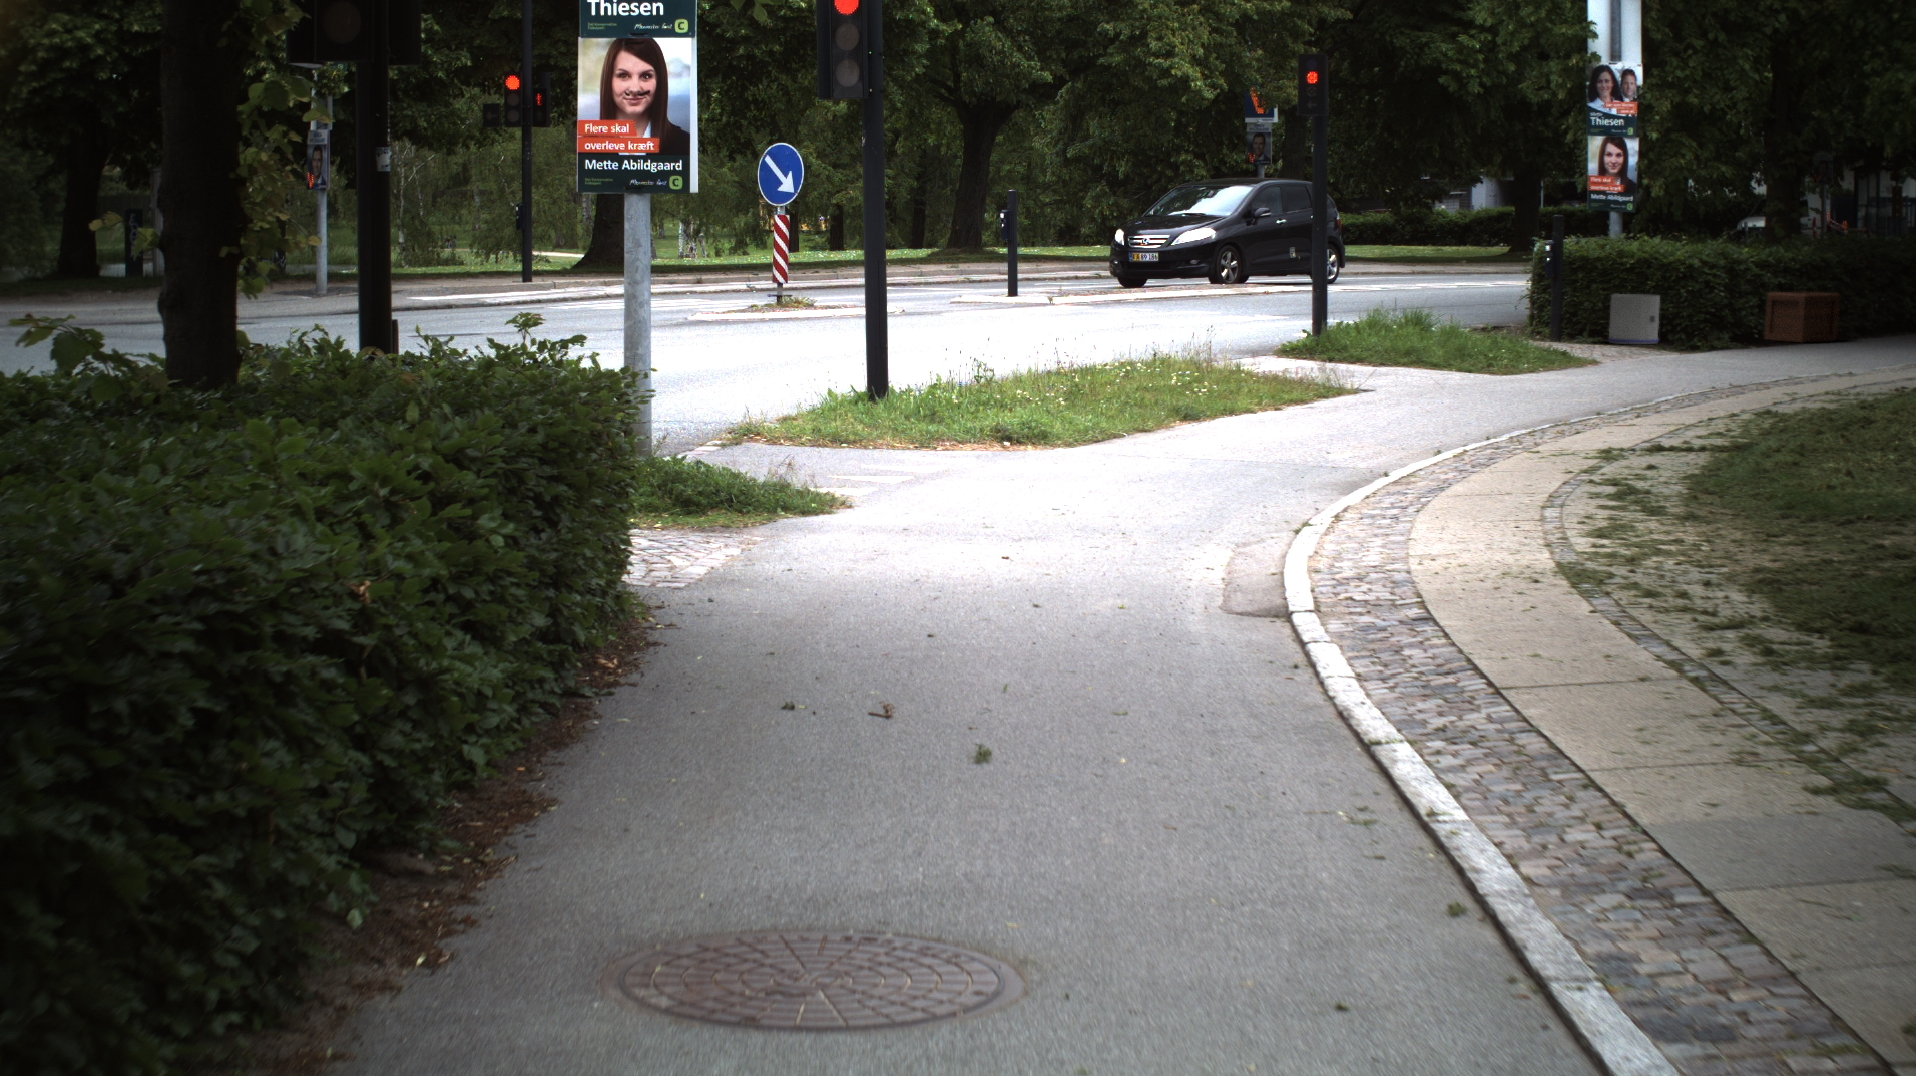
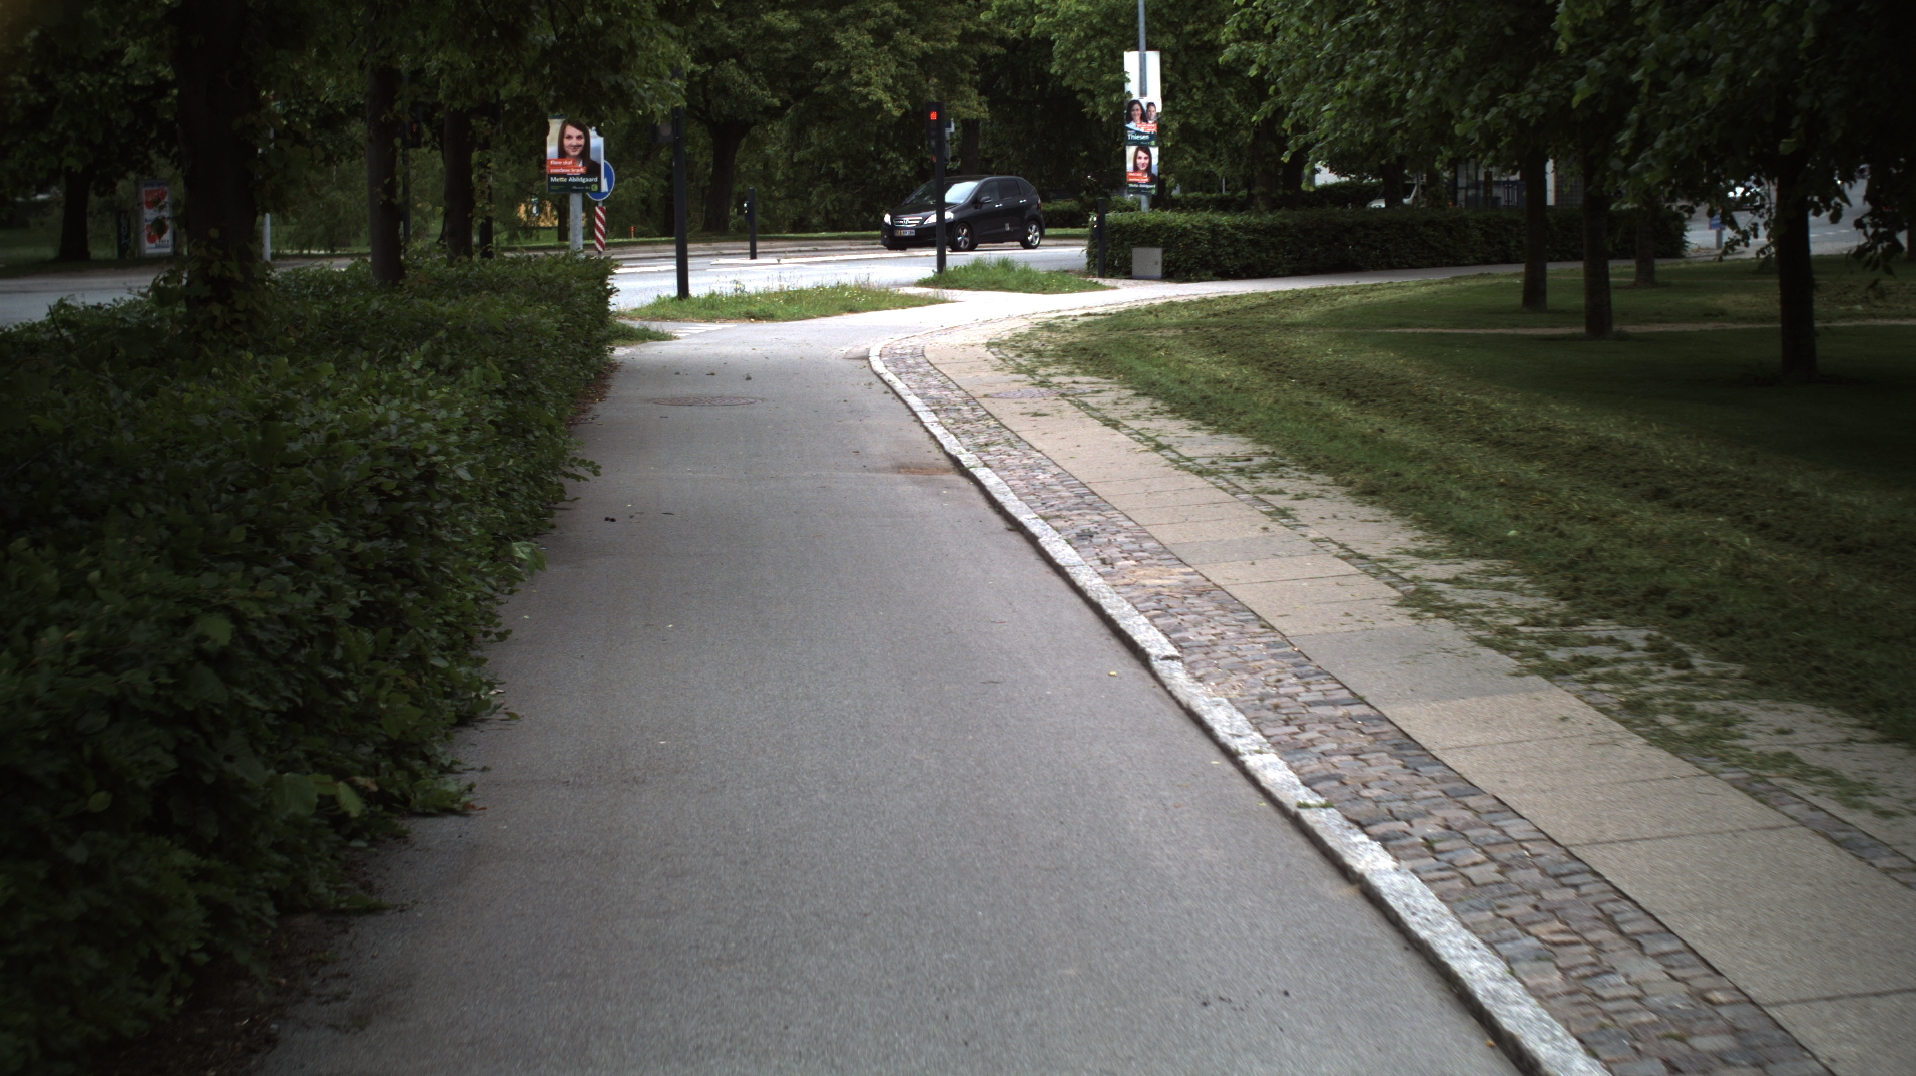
wooden crate: present [1764,292,1840,343] -> none [1228,246,1270,277]

